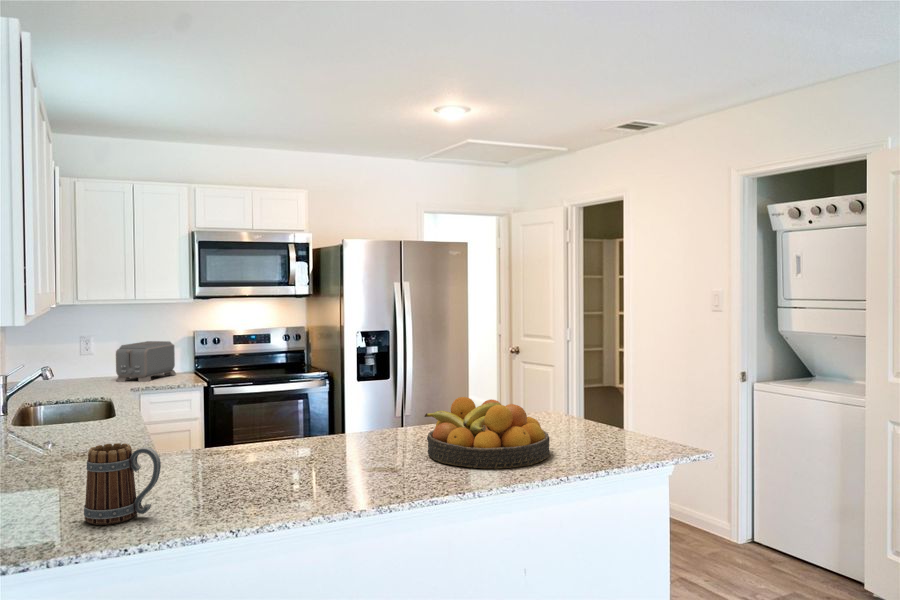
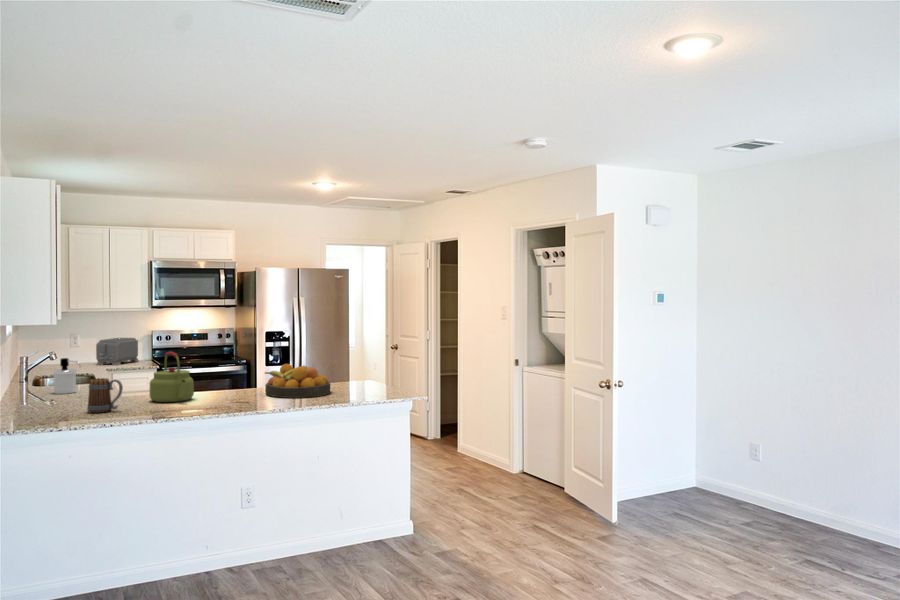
kettle: none [212,378,298,483] -> present [150,351,194,402]
soap dispenser: none [34,384,84,449] -> present [53,358,81,394]

